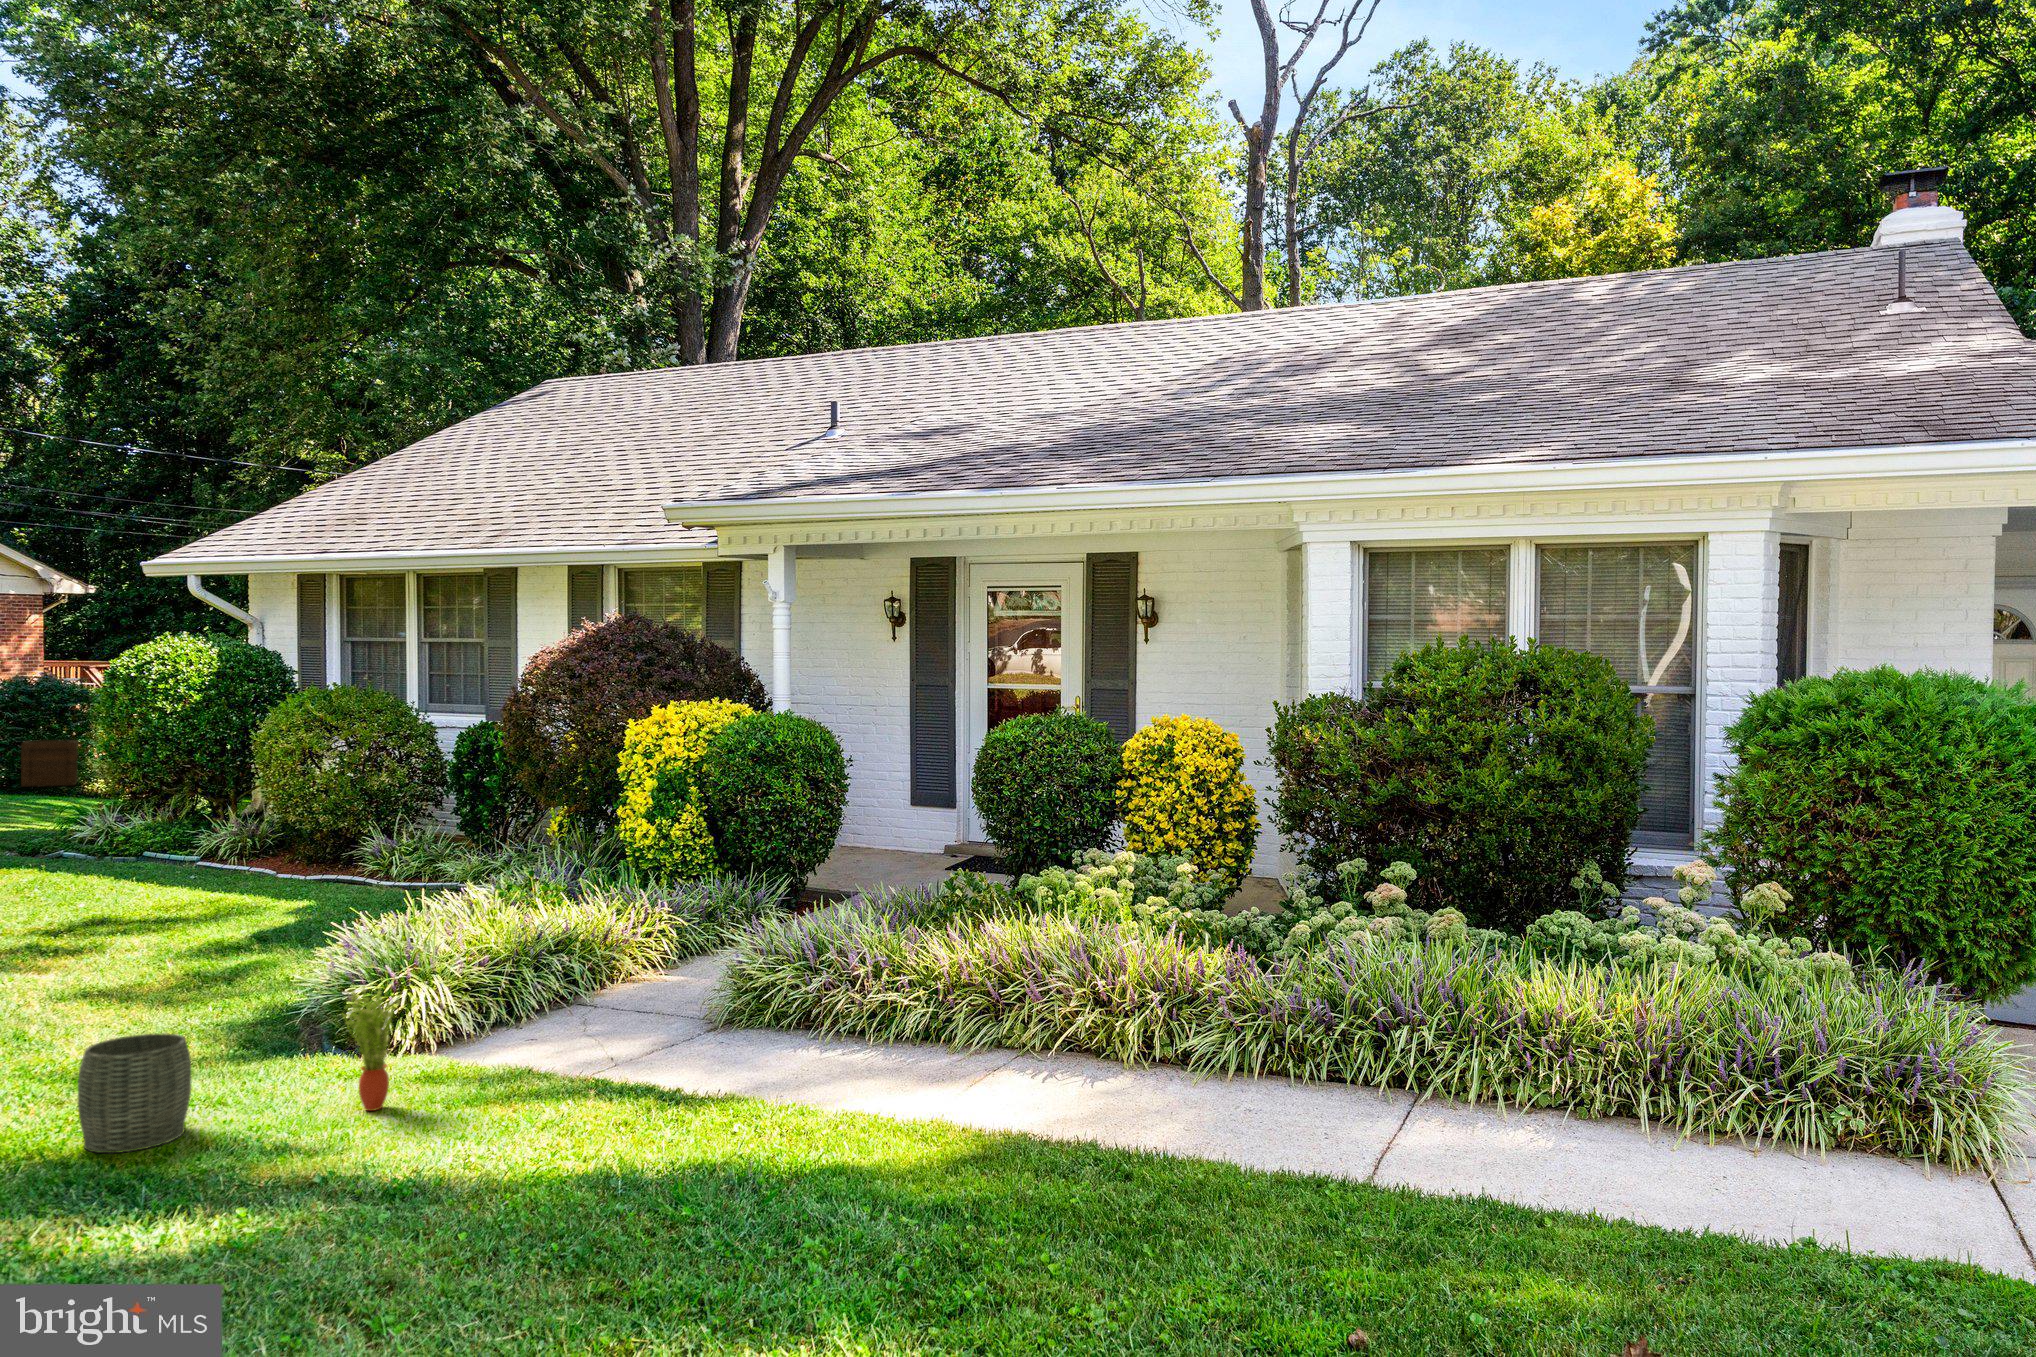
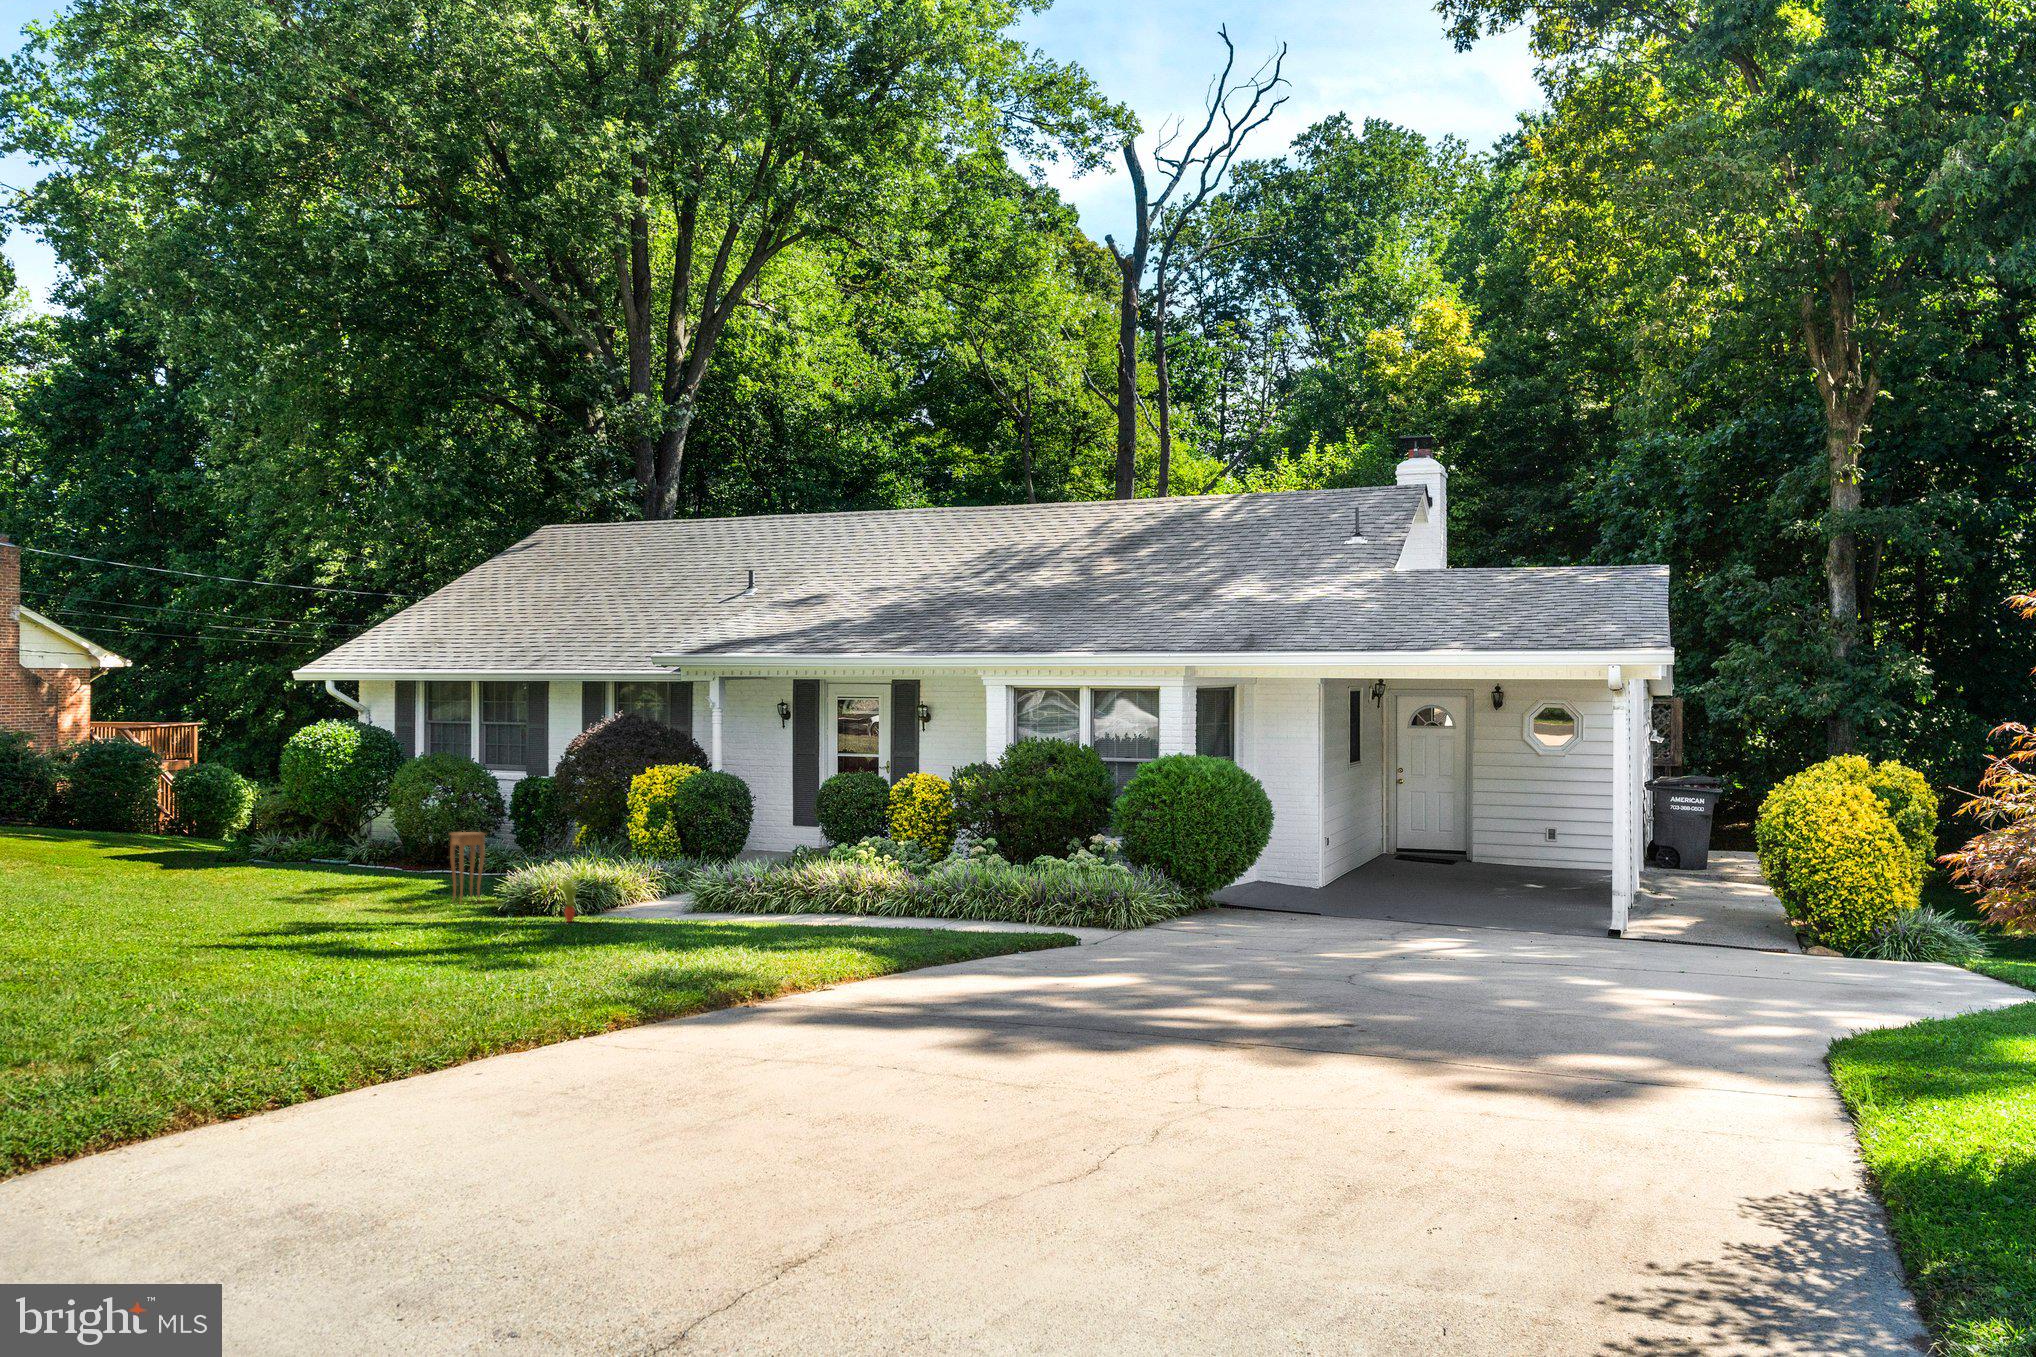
wooden crate: present [21,740,78,787] -> none [133,788,175,823]
side table: none [175,841,259,1012] -> present [450,832,486,902]
woven basket: present [78,1033,191,1153] -> none [476,891,511,928]

